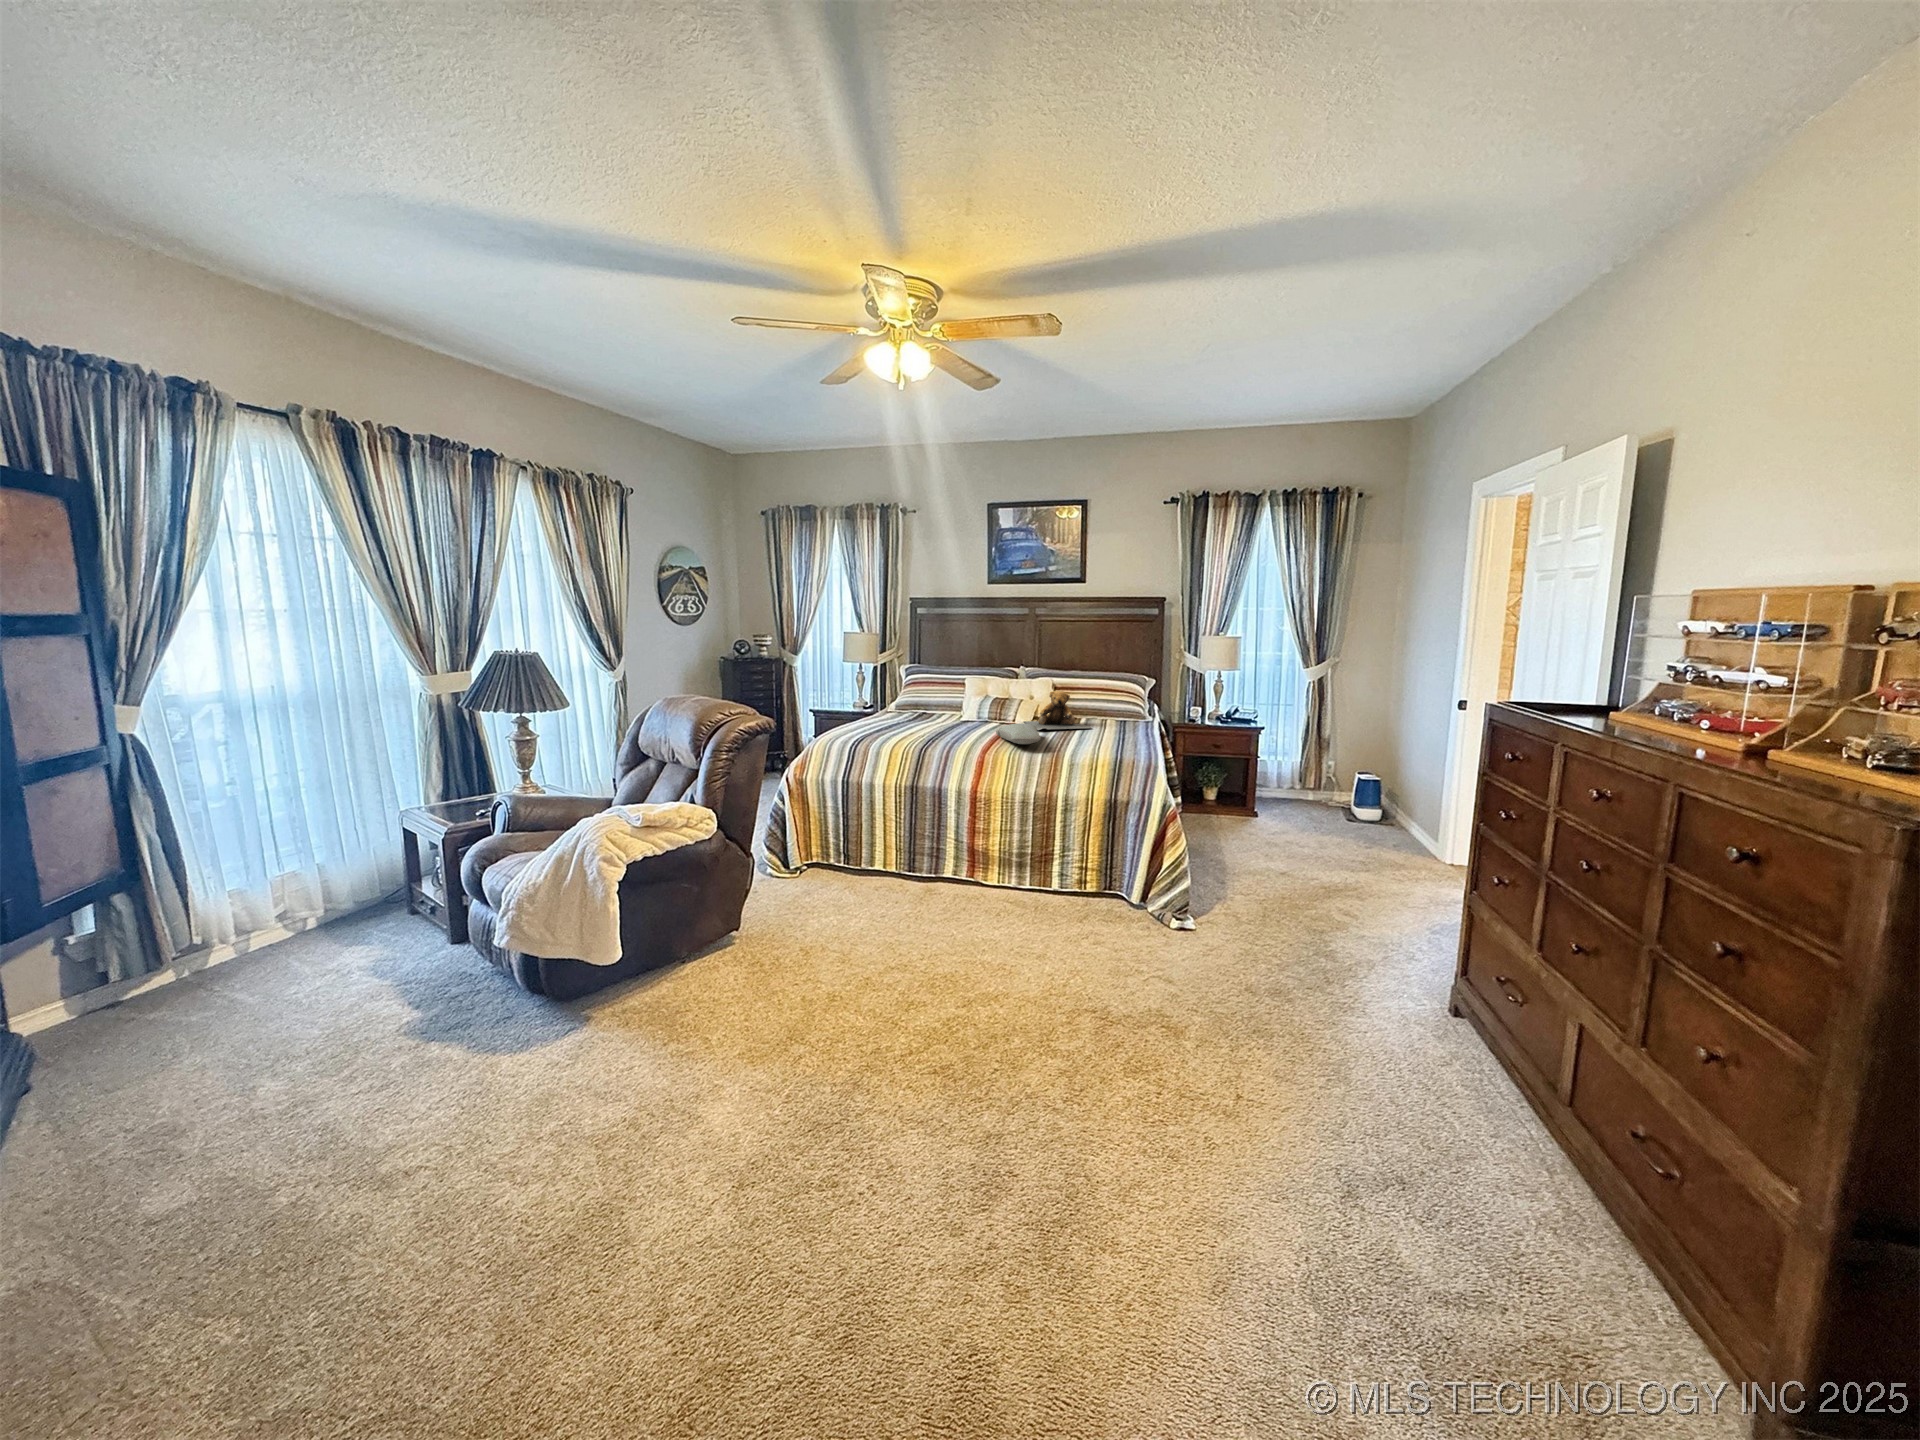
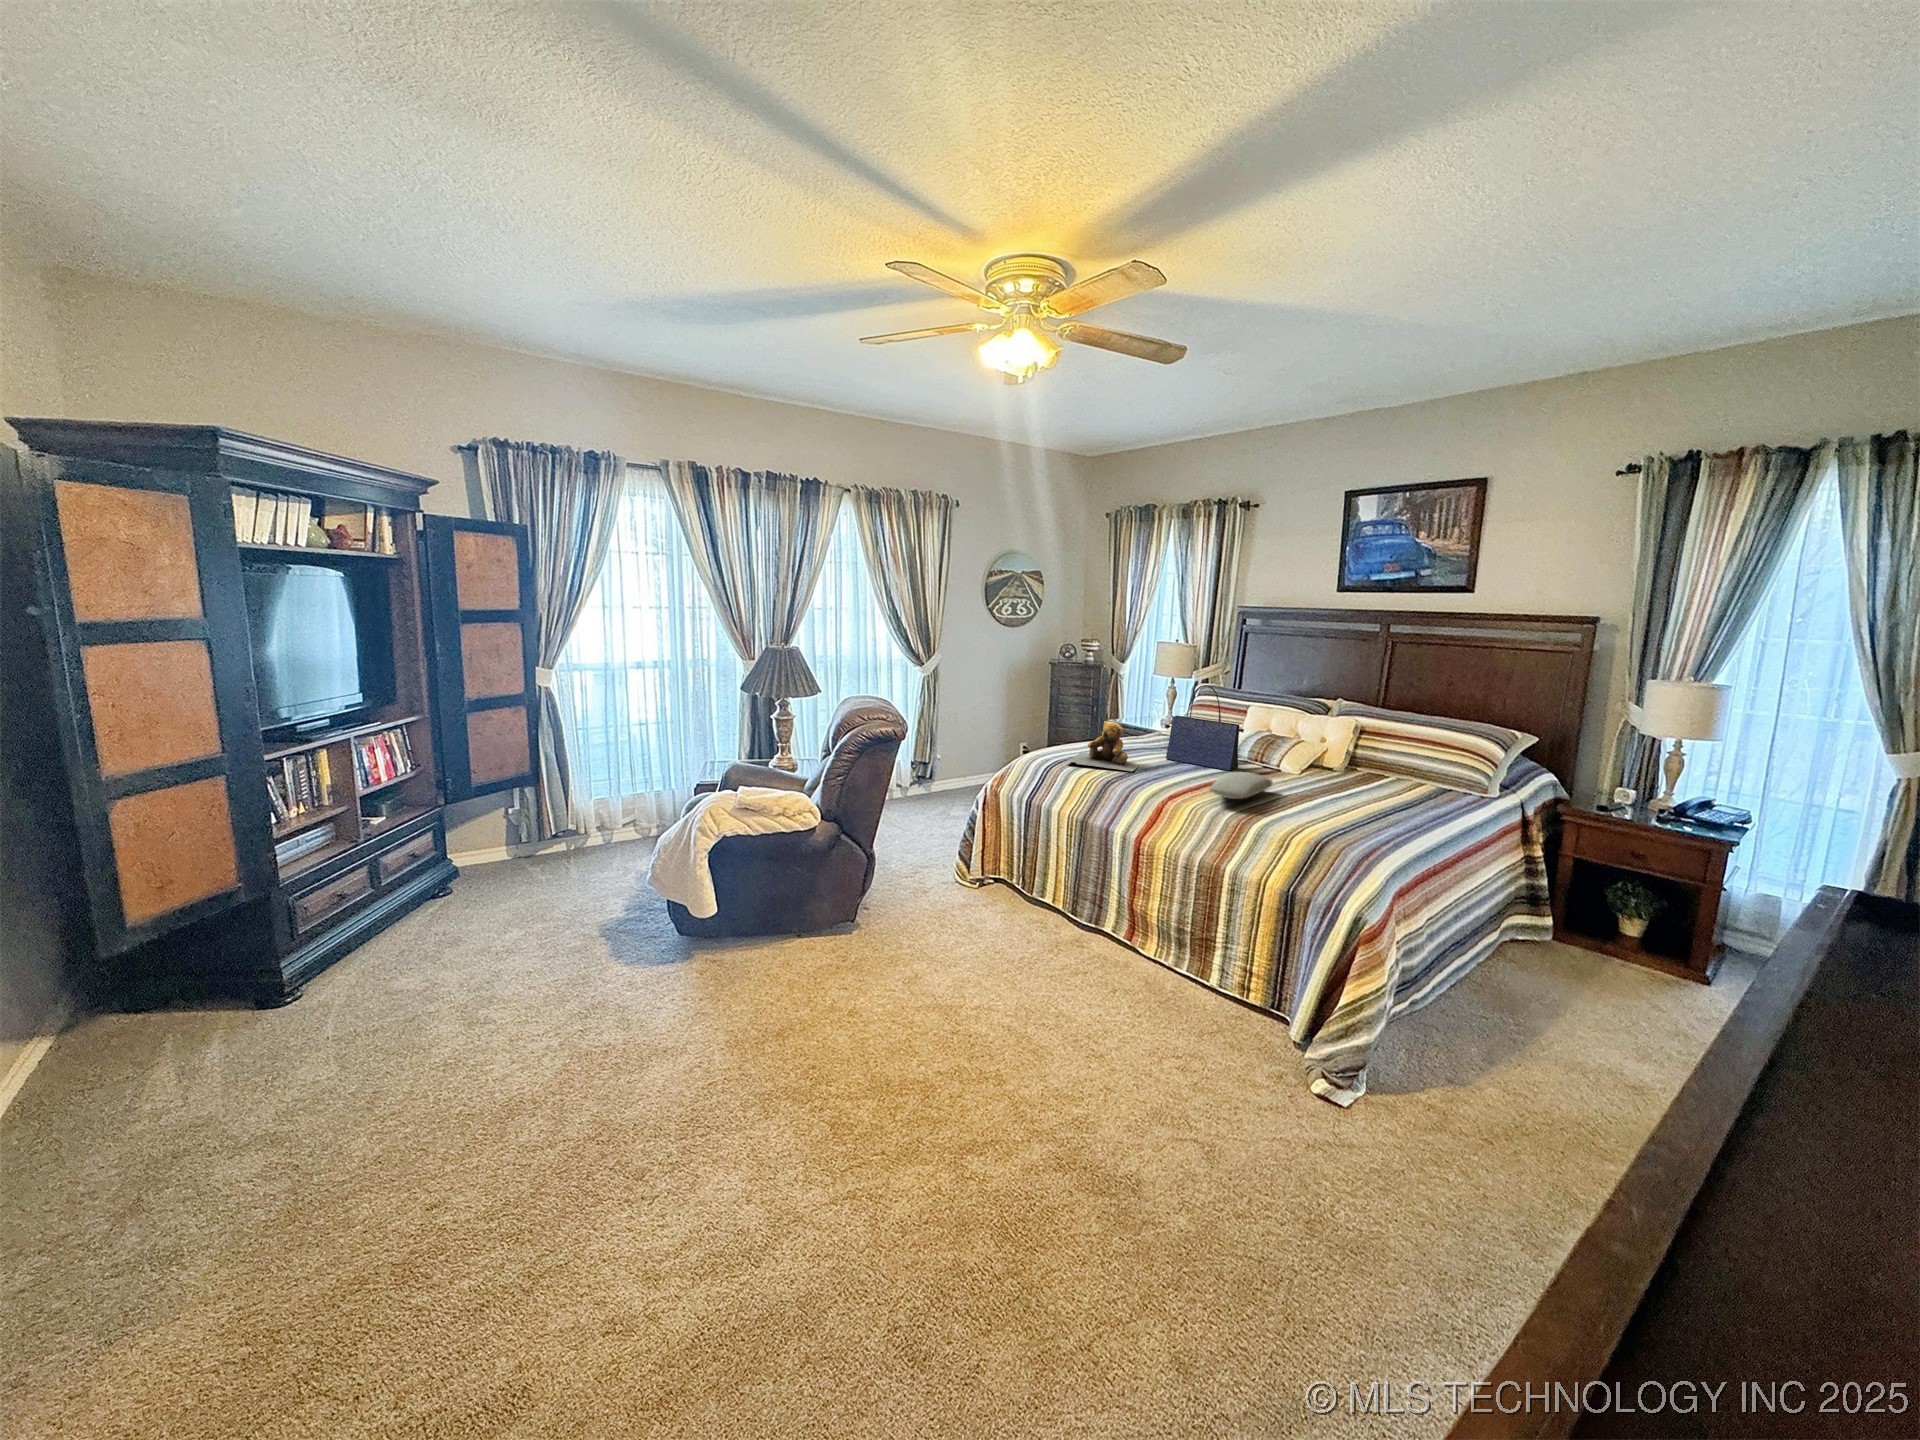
tote bag: none [927,660,990,727] -> present [1166,685,1244,770]
teddy bear: present [1024,691,1091,730] -> present [1066,721,1139,771]

